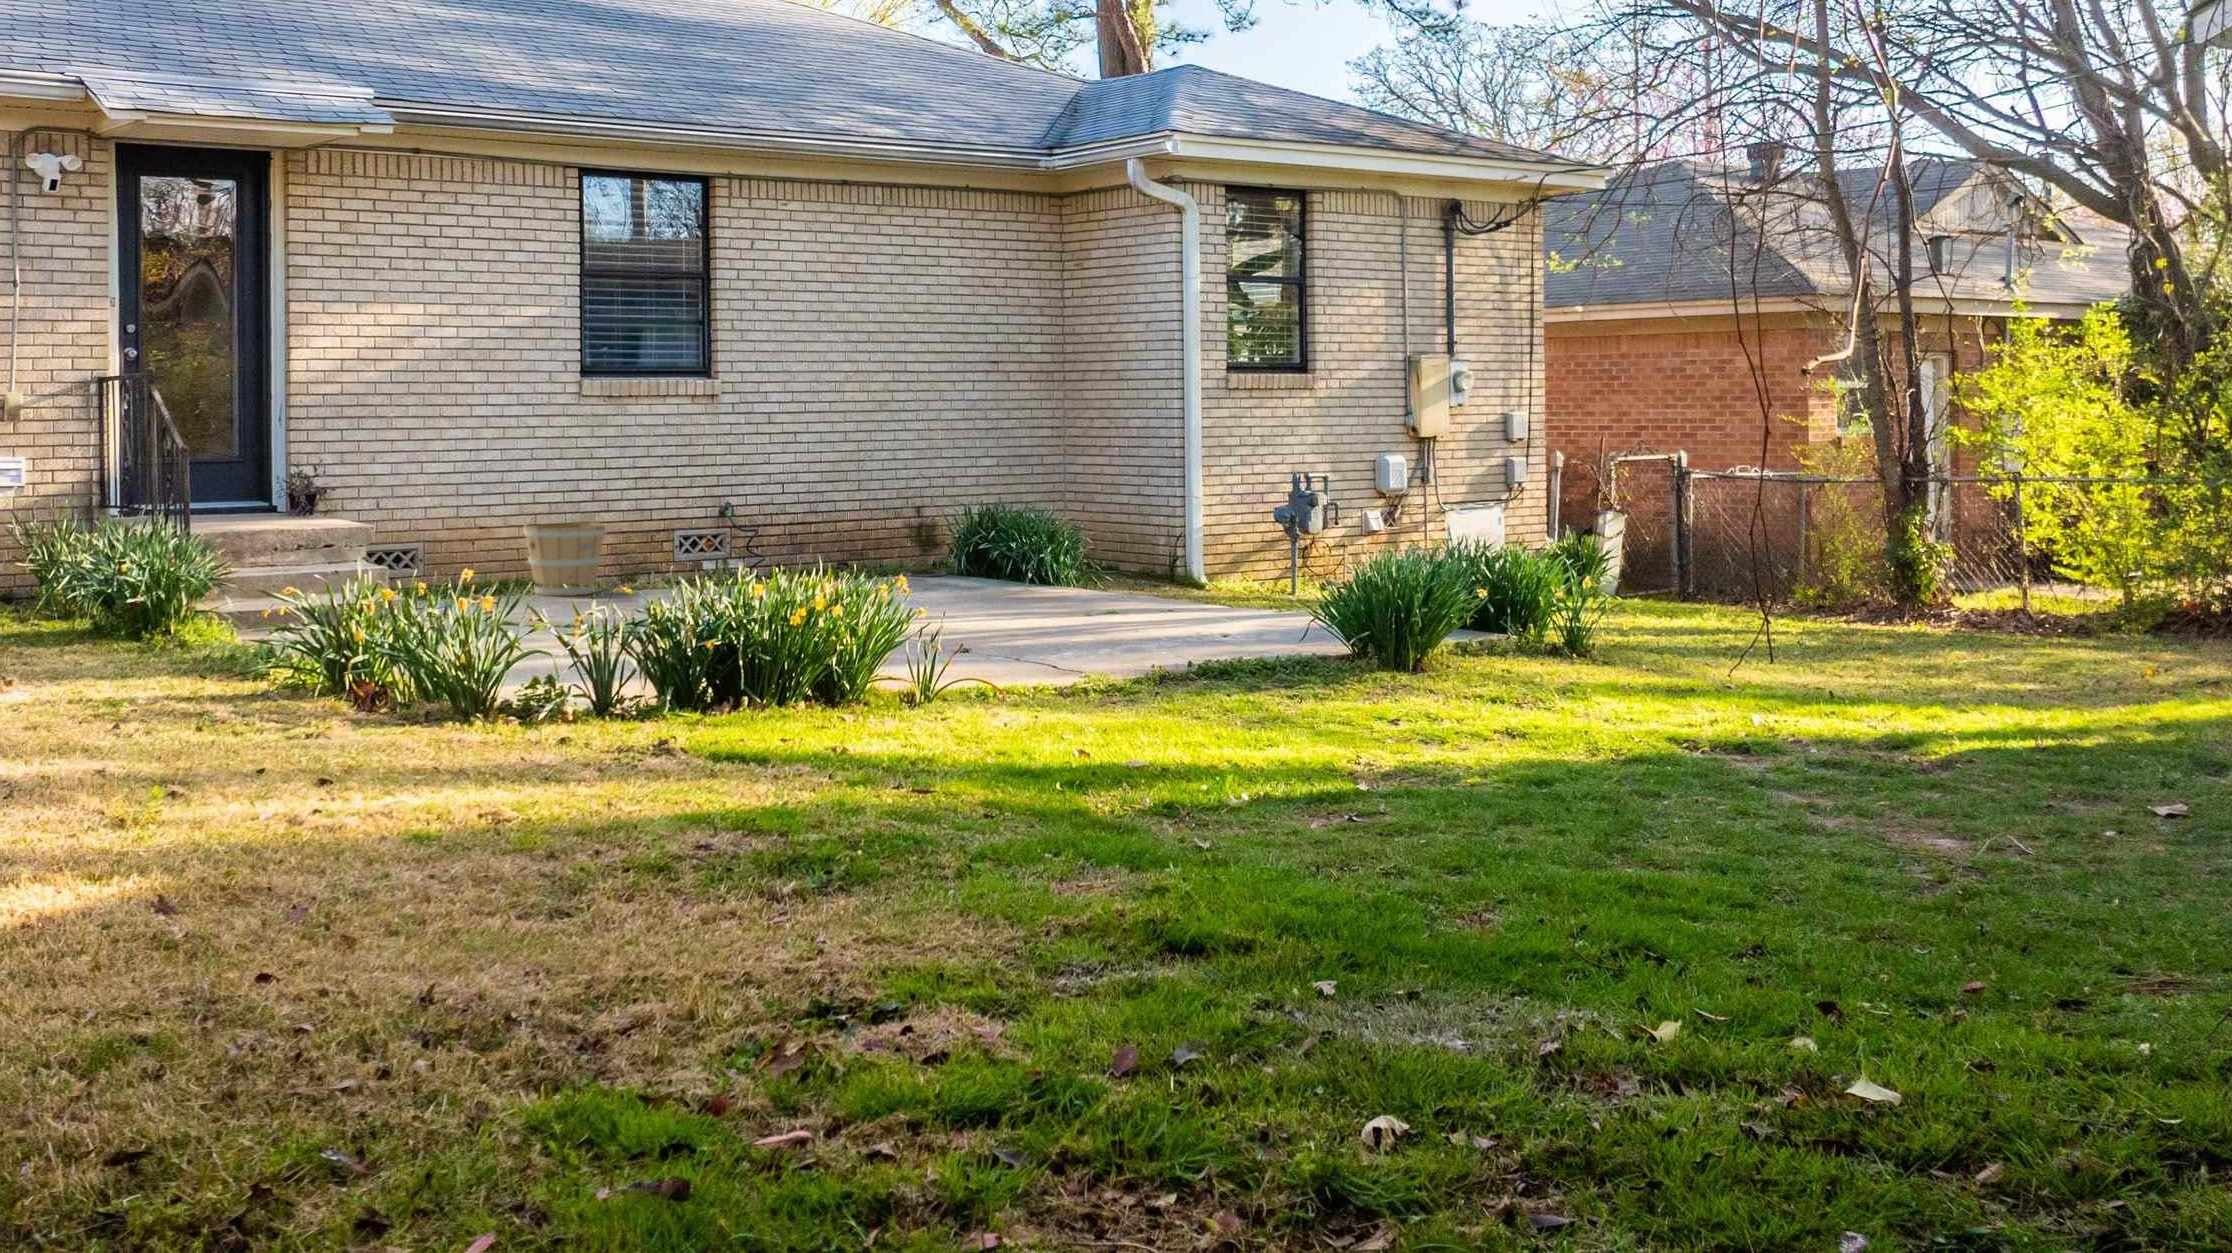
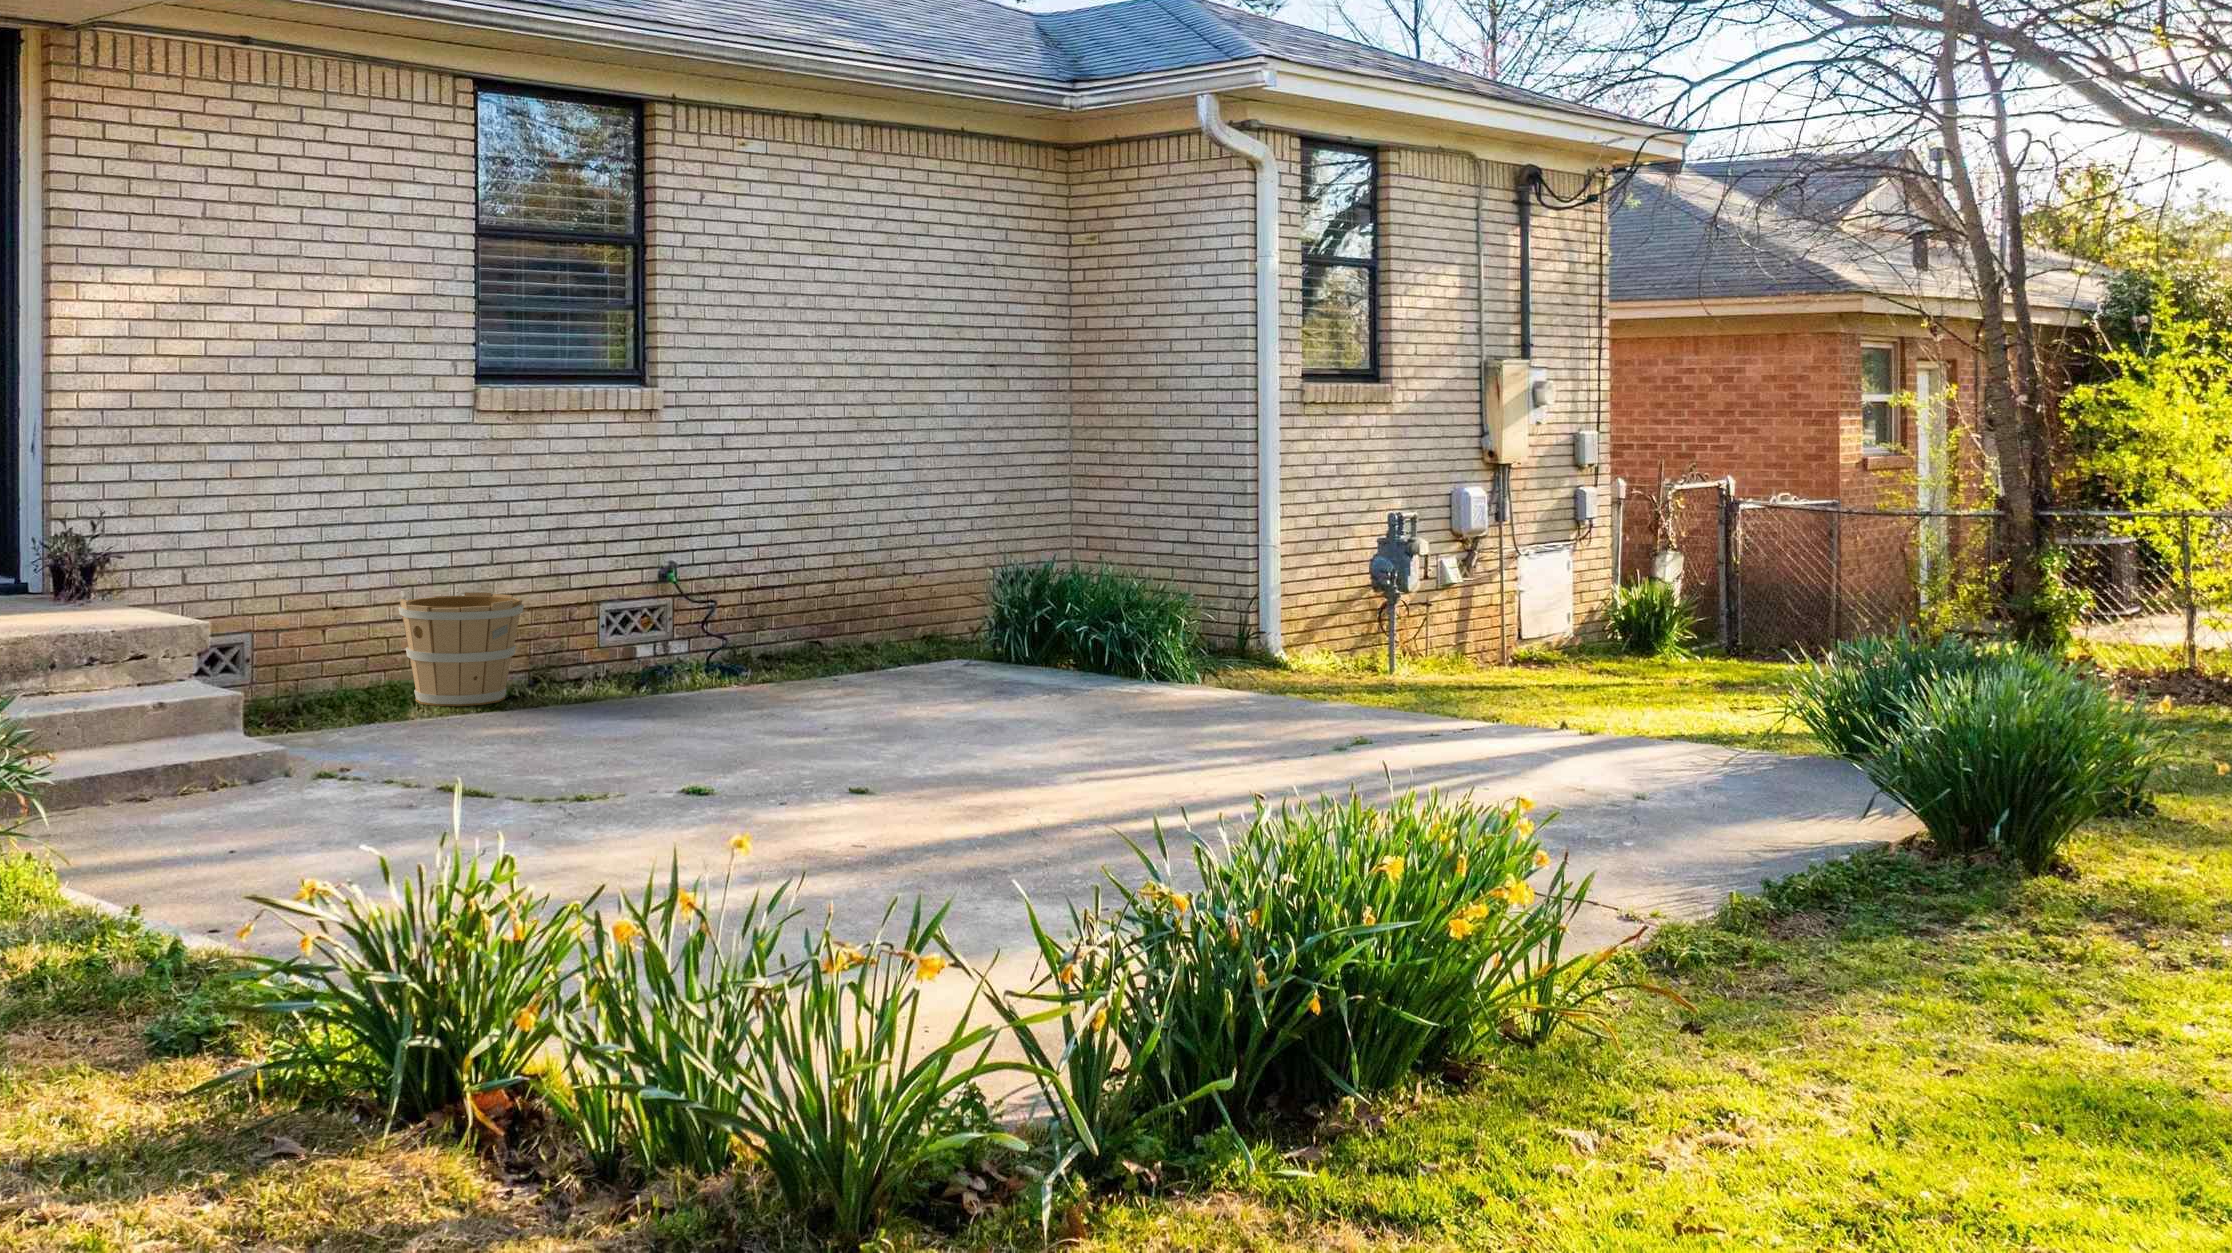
potted tree: present [902,500,945,577] -> none [887,544,952,655]

